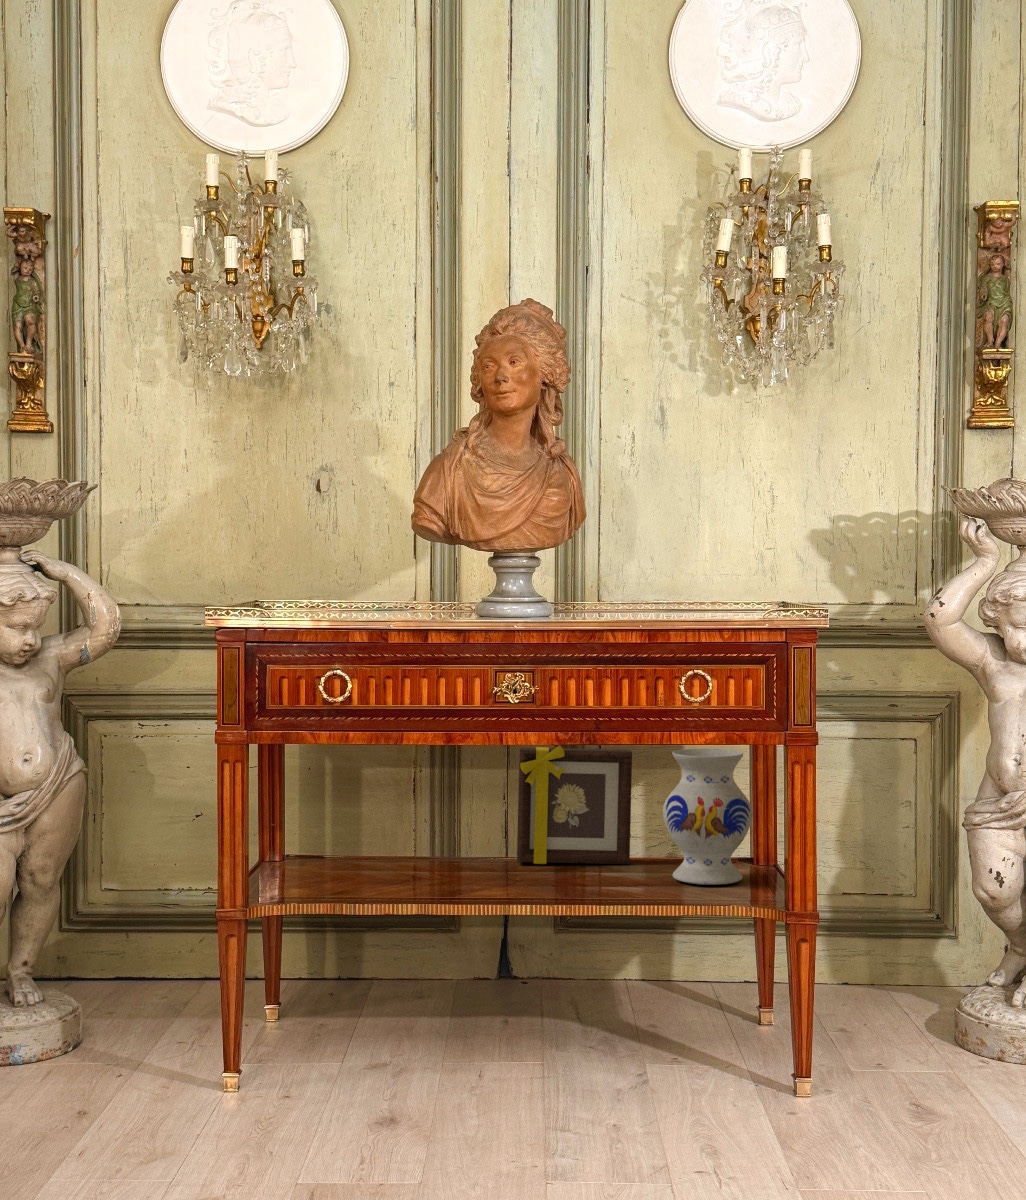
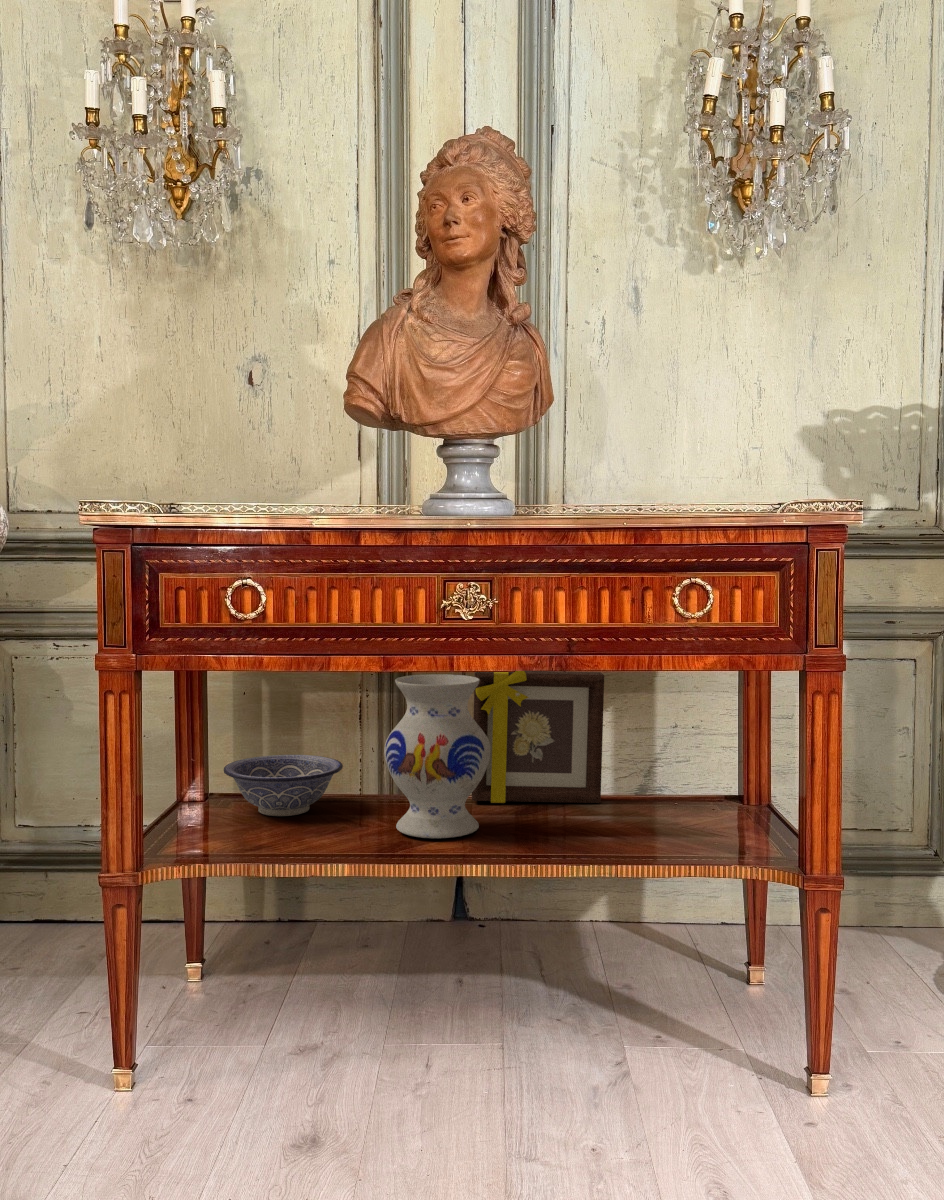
vase: present [663,749,753,885] -> present [384,674,491,838]
decorative bowl: none [303,822,405,873] -> present [224,755,343,816]

